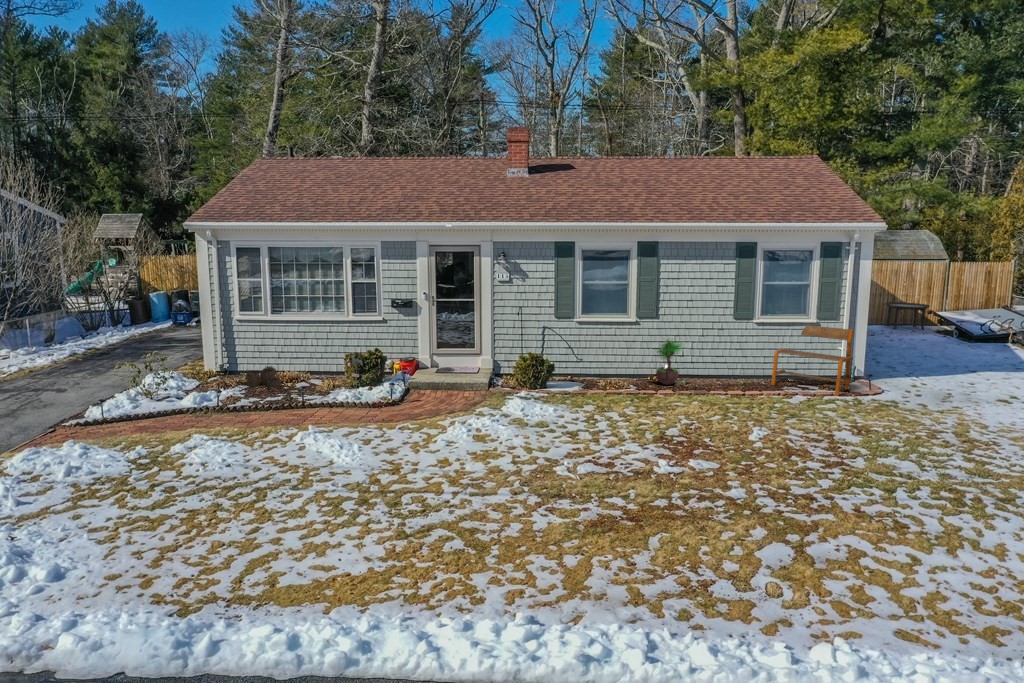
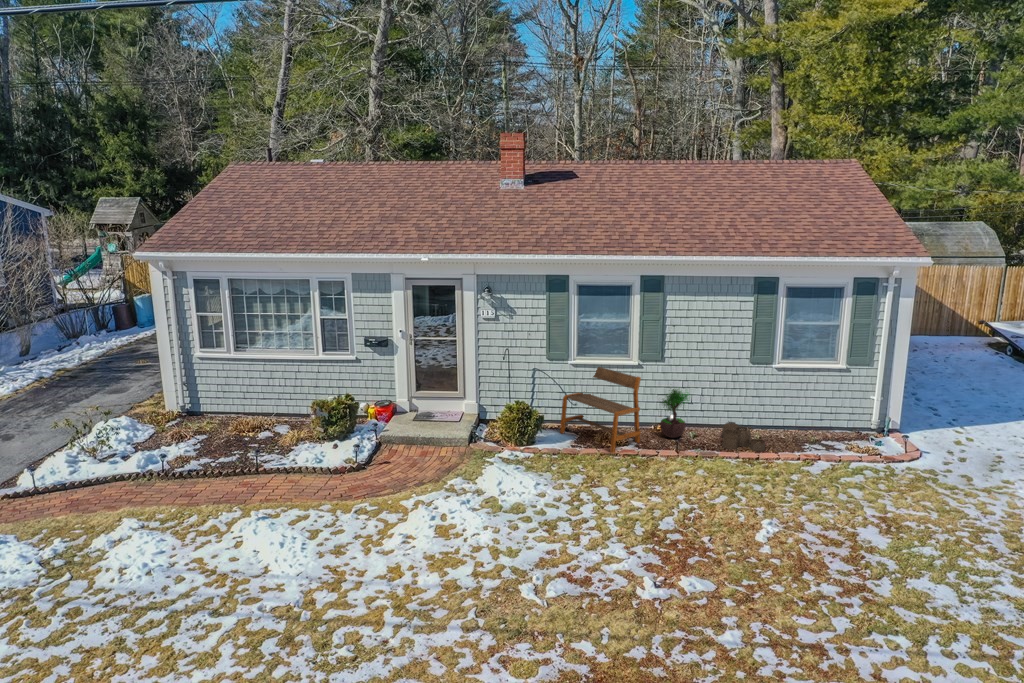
round table: present [885,302,930,330] -> none [930,314,983,348]
bench: present [771,325,854,396] -> present [560,367,641,453]
woven basket: present [246,366,281,387] -> present [722,422,765,451]

